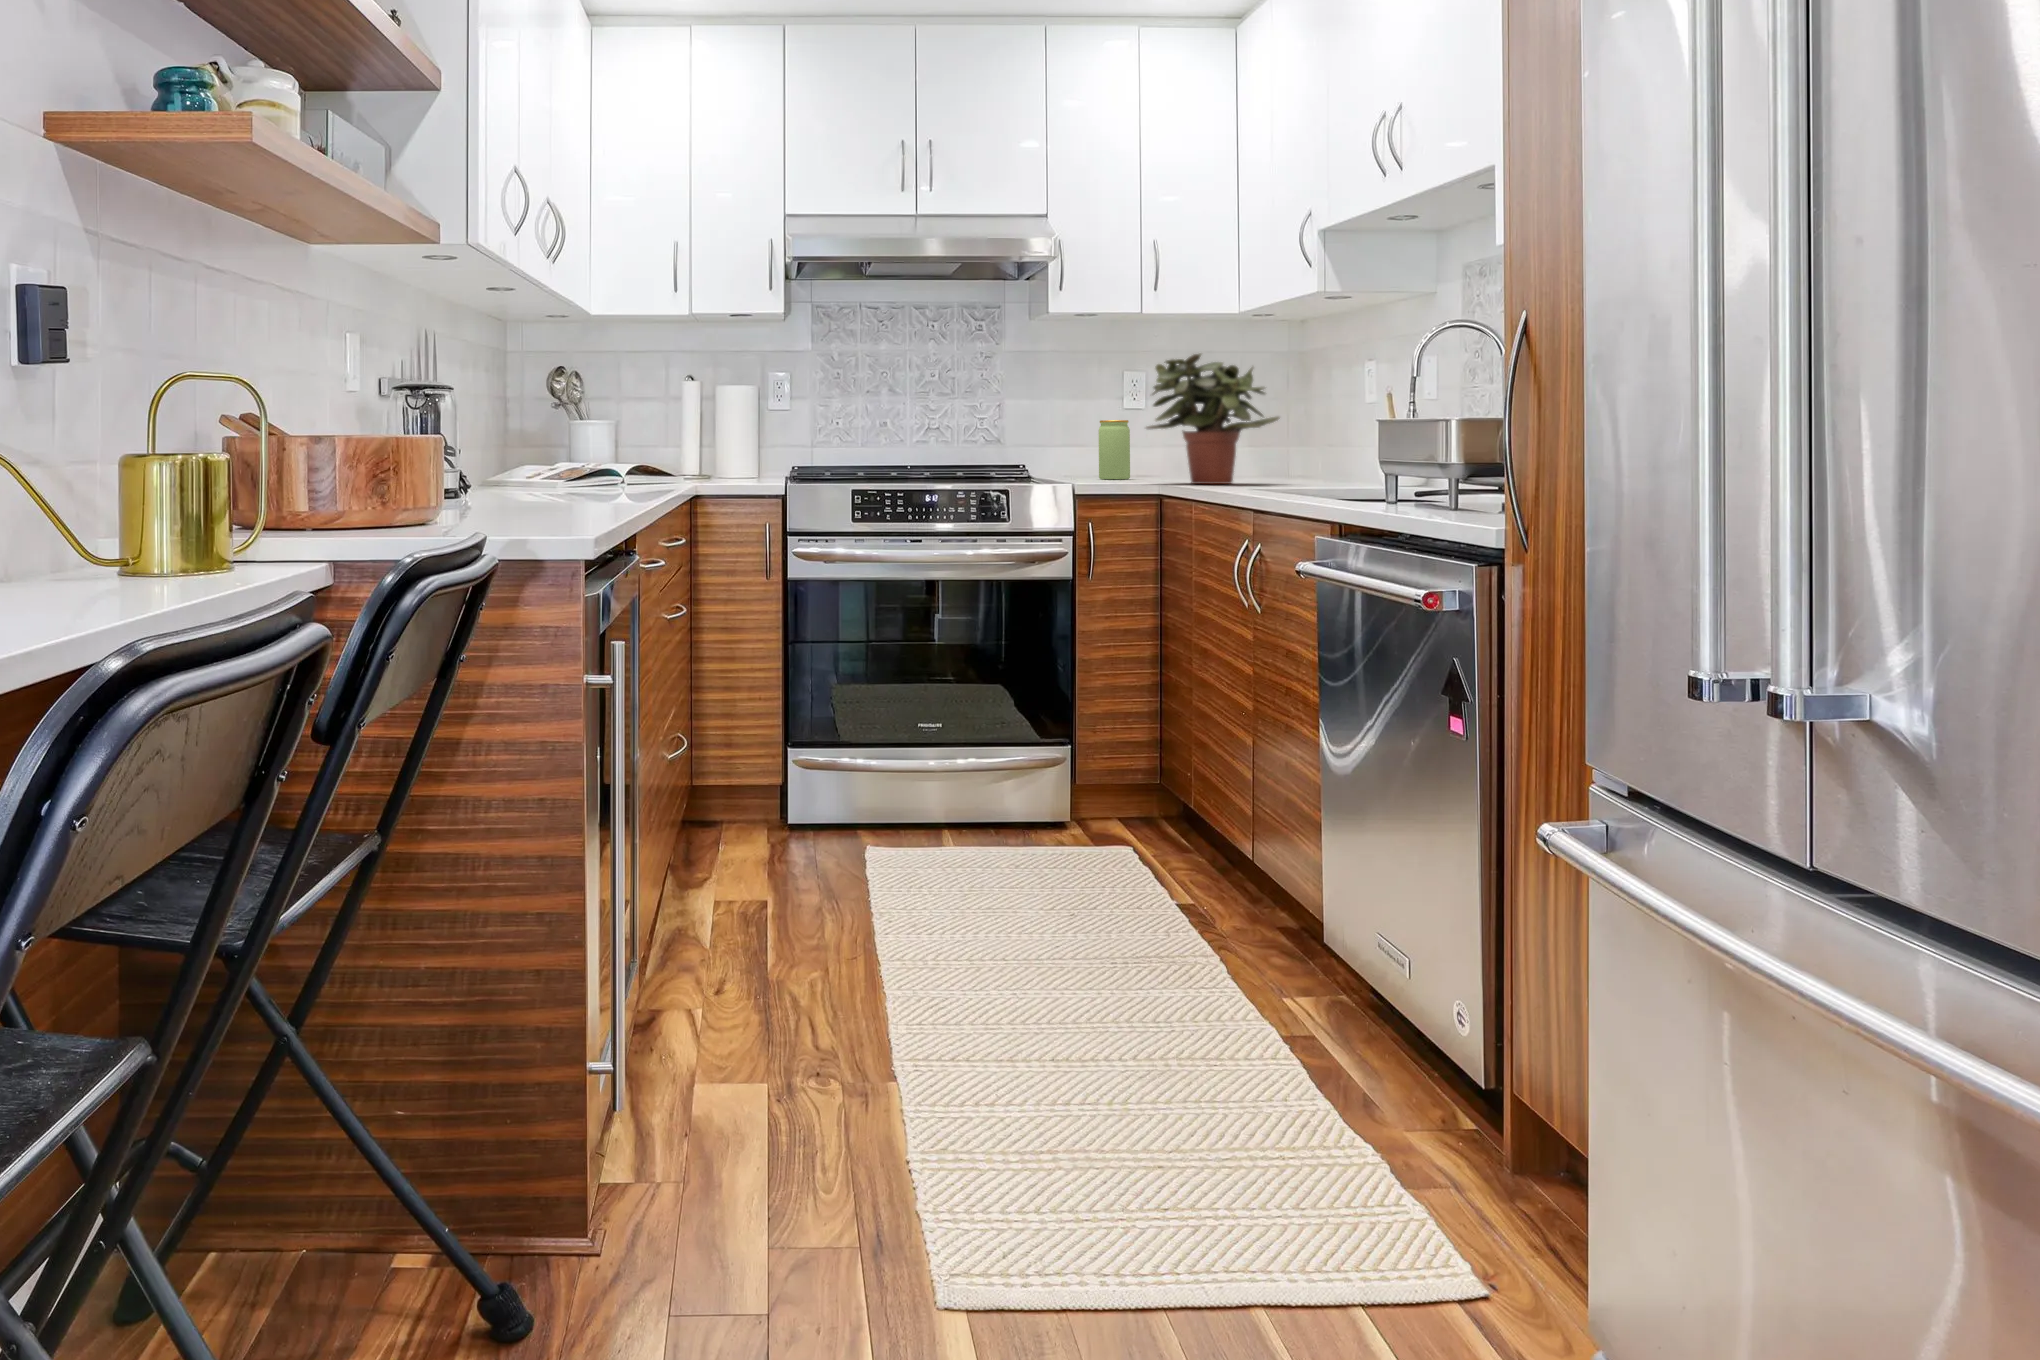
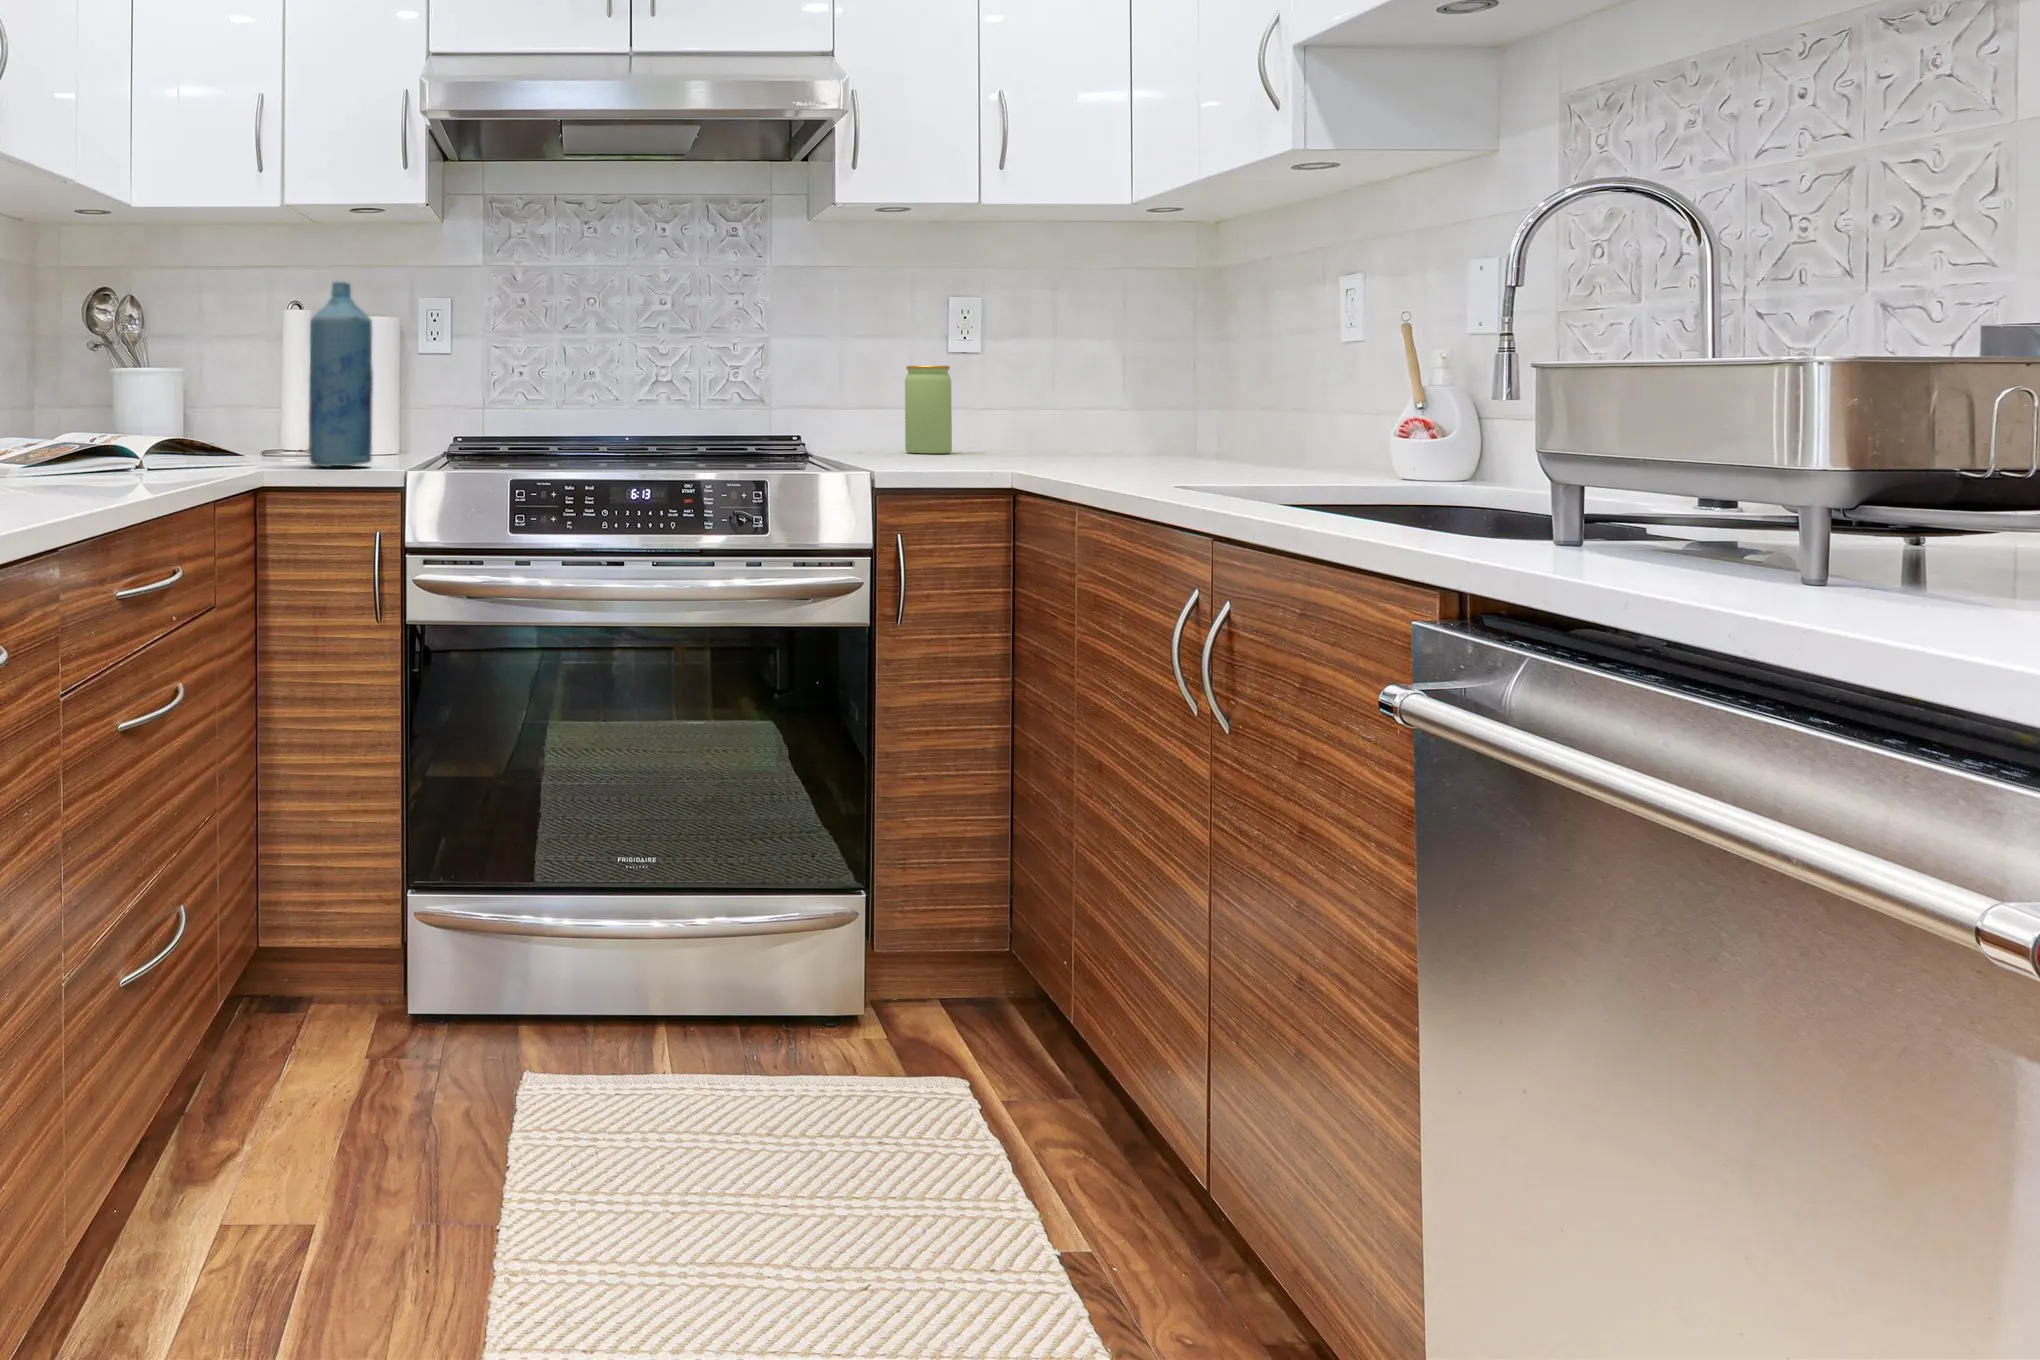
potted plant: present [1146,354,1280,484] -> none [983,261,1202,470]
bottle: none [723,369,762,485] -> present [309,282,373,467]

